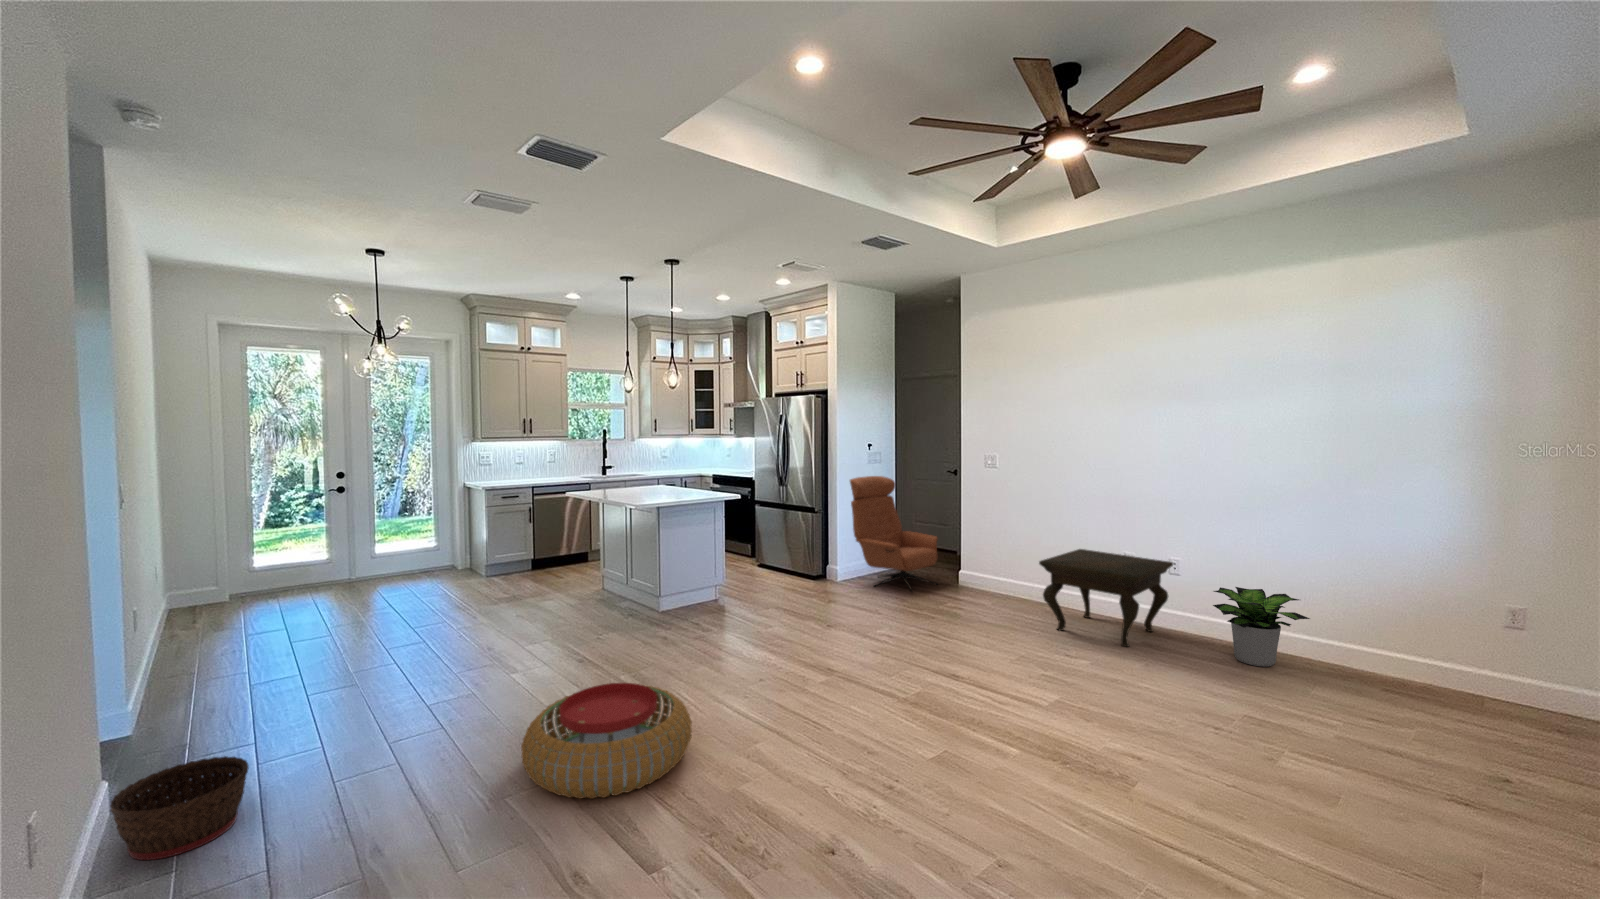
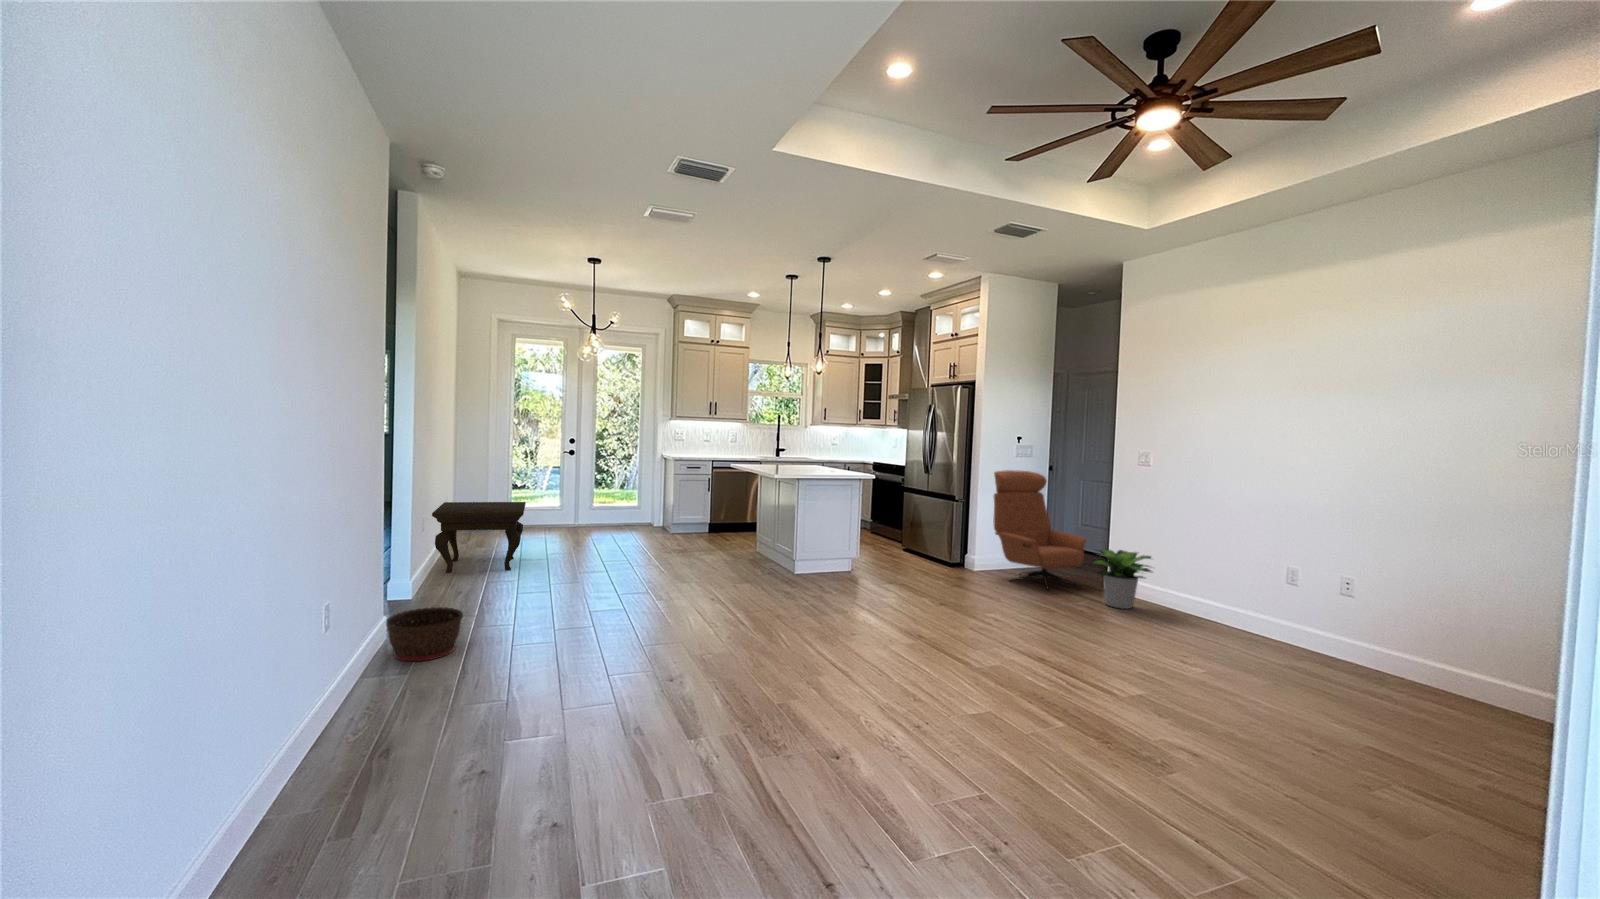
side table: present [1039,549,1173,647] -> present [432,502,526,573]
potted plant: present [1213,587,1310,667] -> present [1092,549,1152,609]
pouf: present [521,683,692,798] -> none [632,605,767,686]

